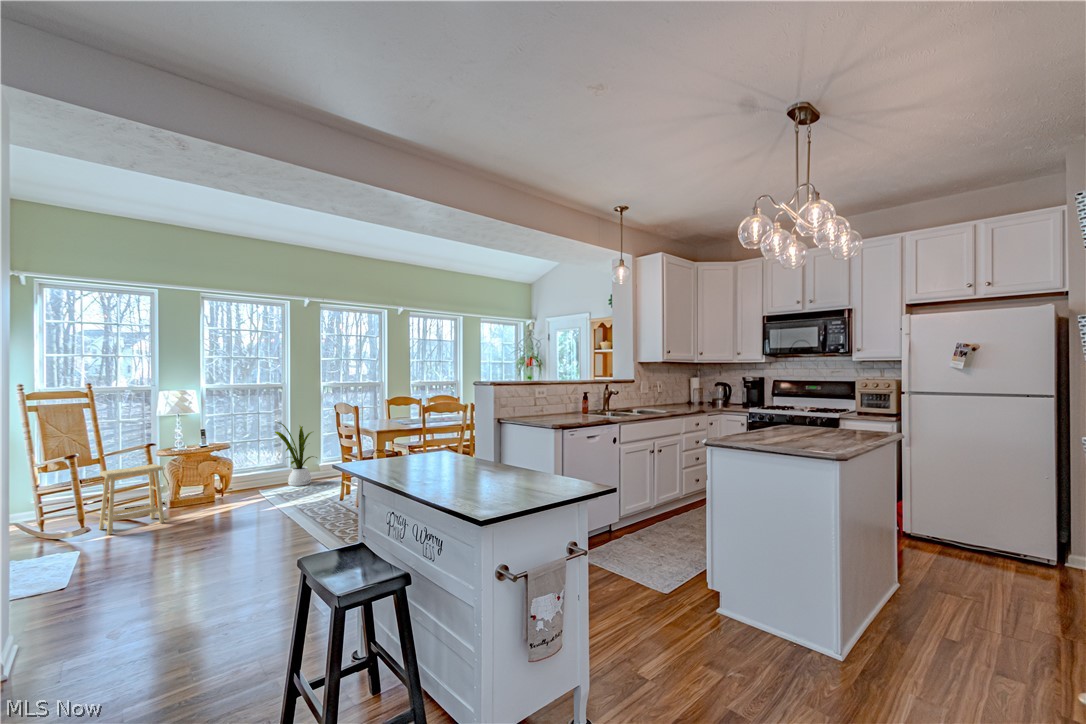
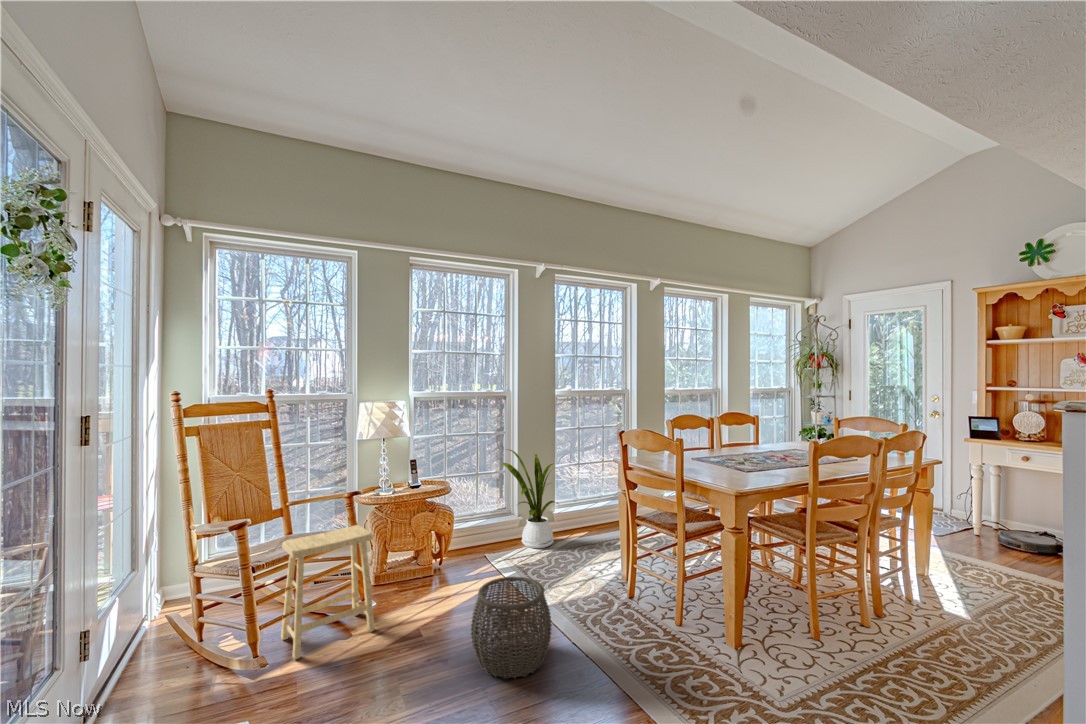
woven basket: none [221,484,271,530] -> present [471,577,552,679]

